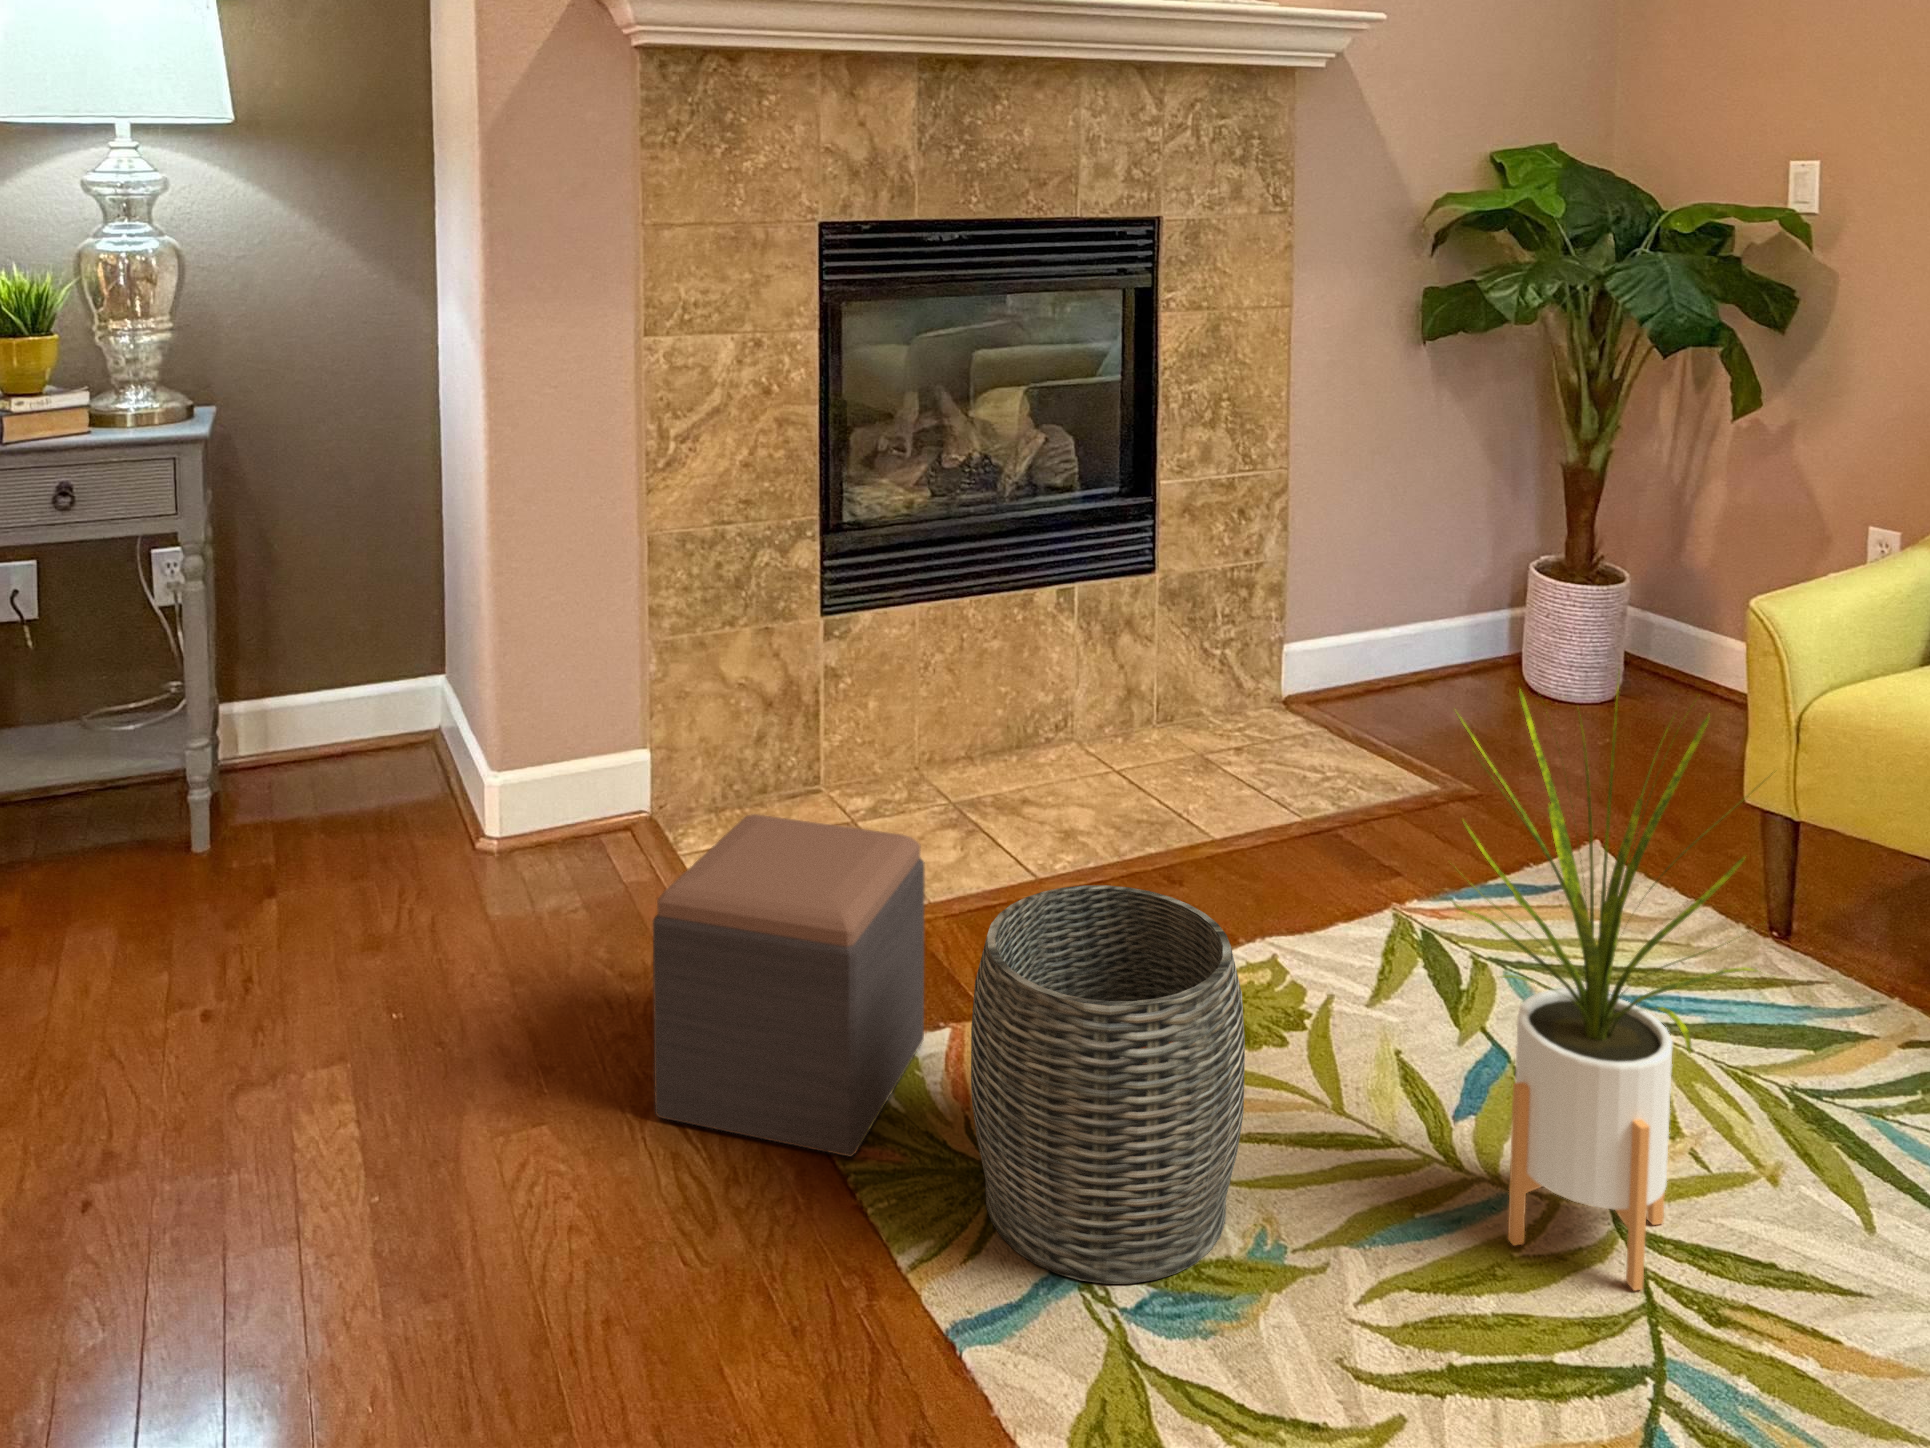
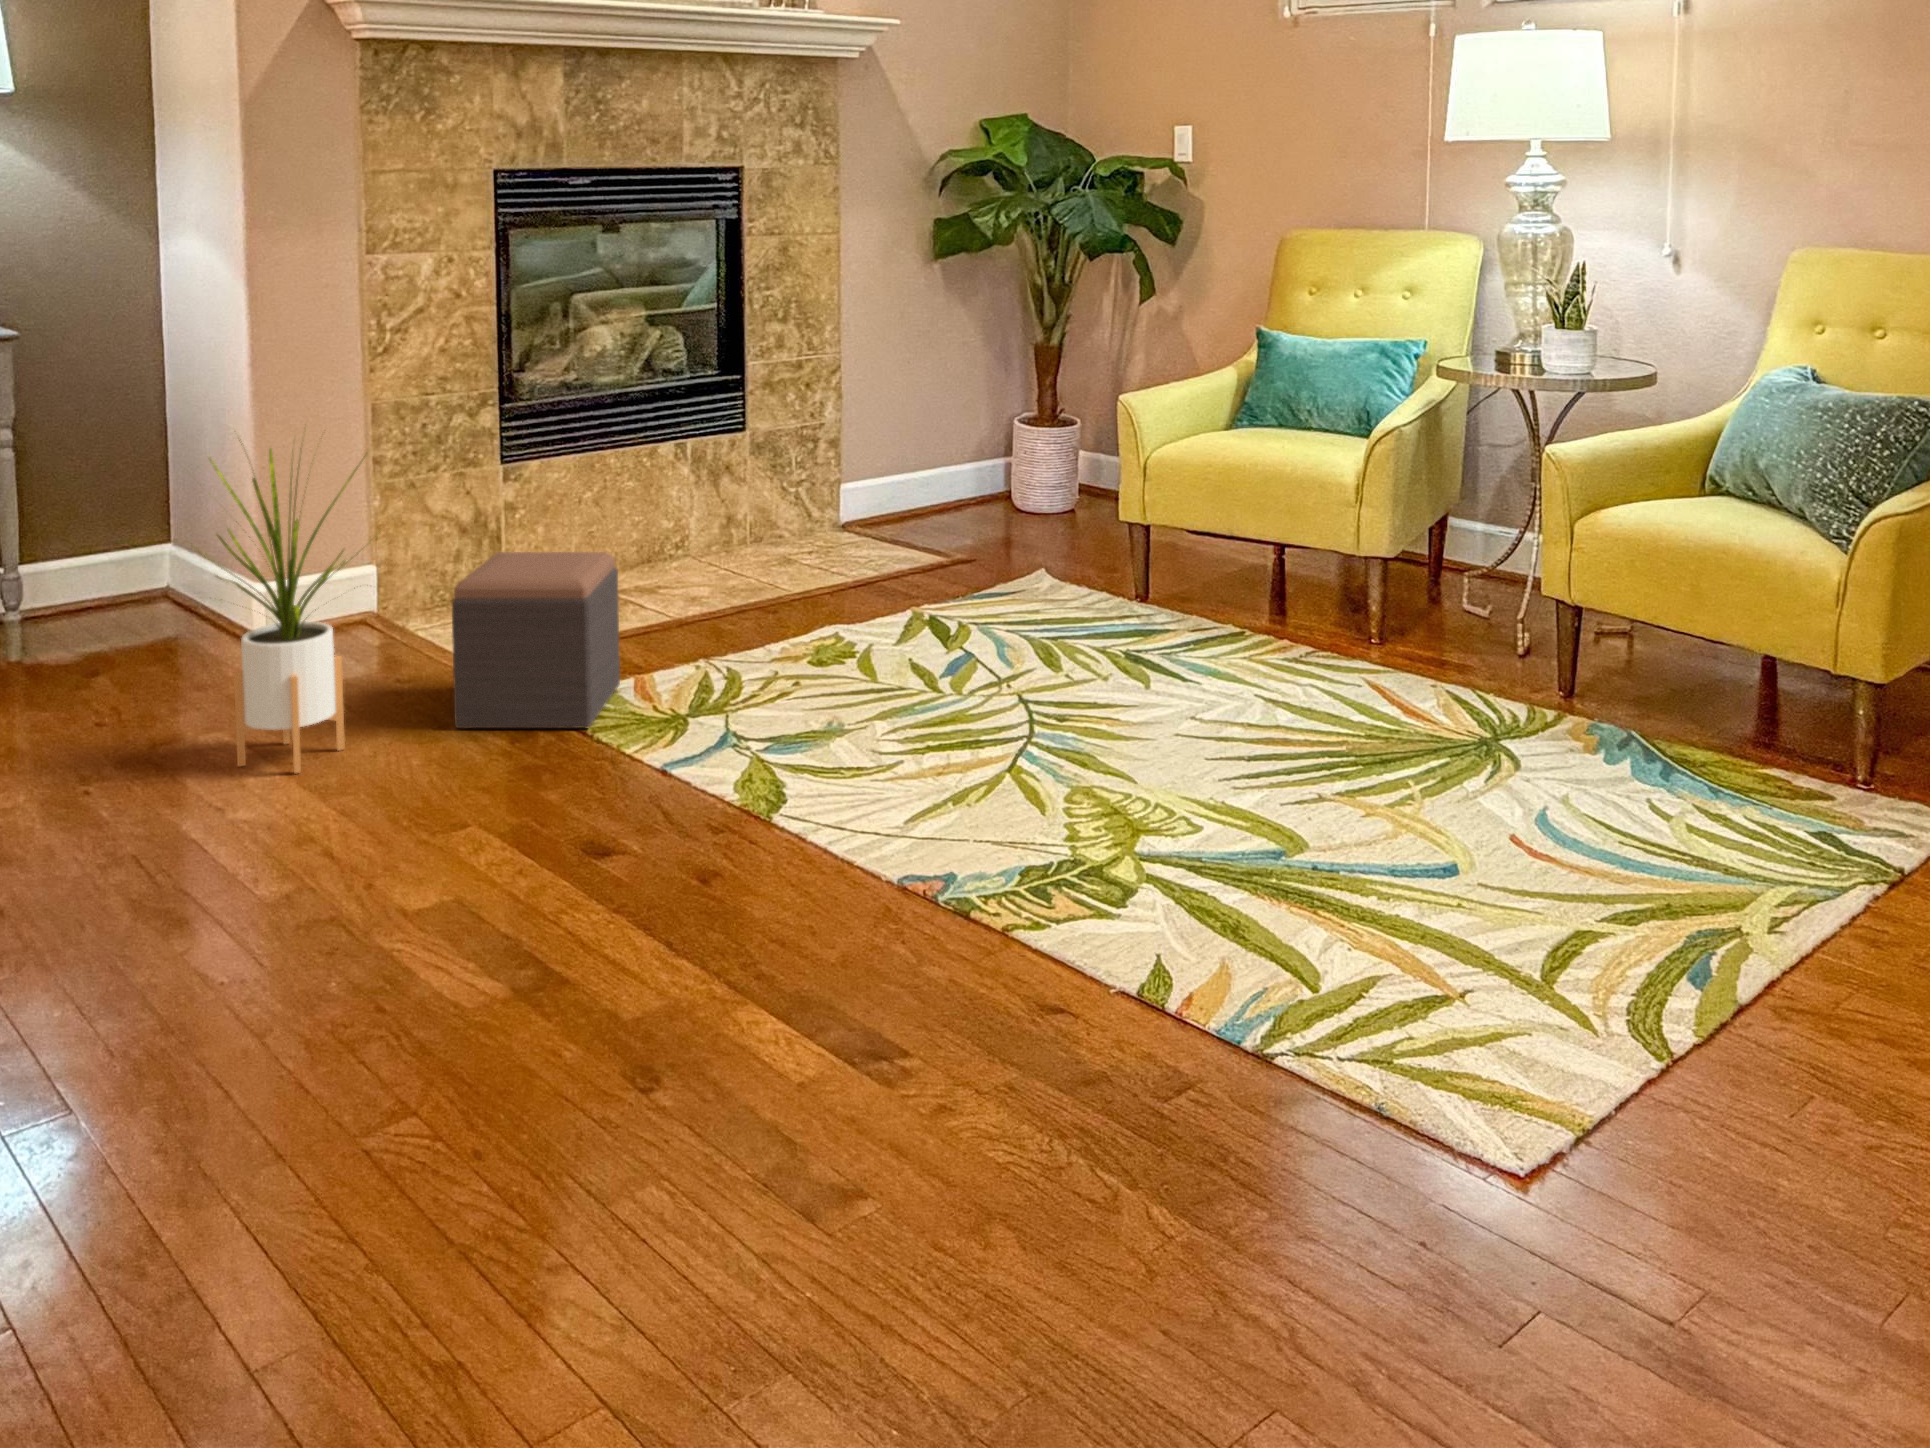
house plant: present [1453,684,1775,1291] -> present [208,444,364,773]
woven basket: present [971,885,1245,1284] -> none [664,556,823,750]

